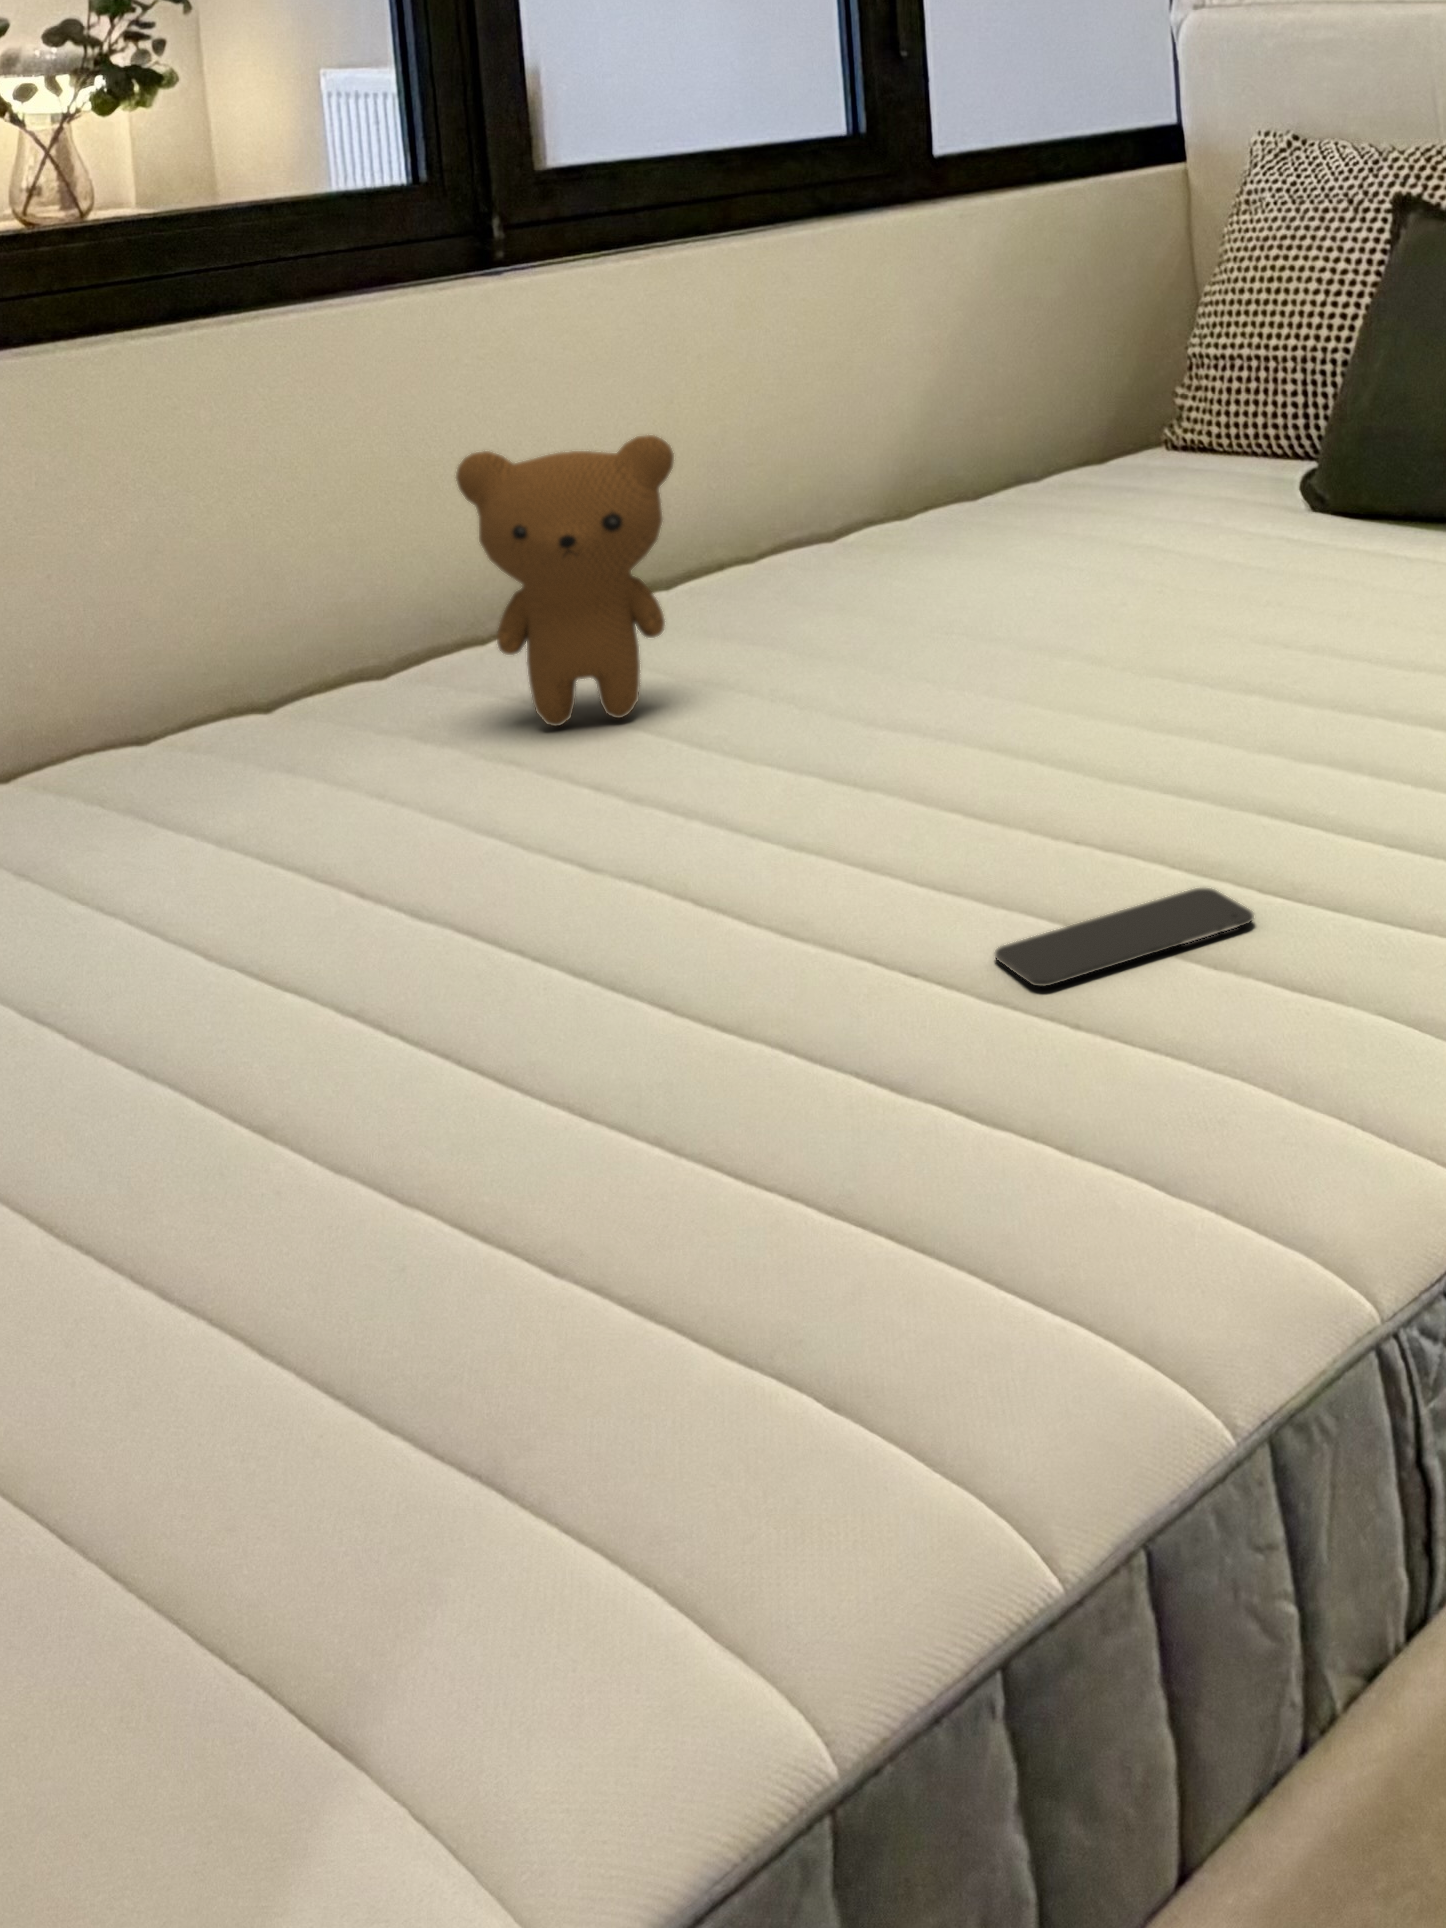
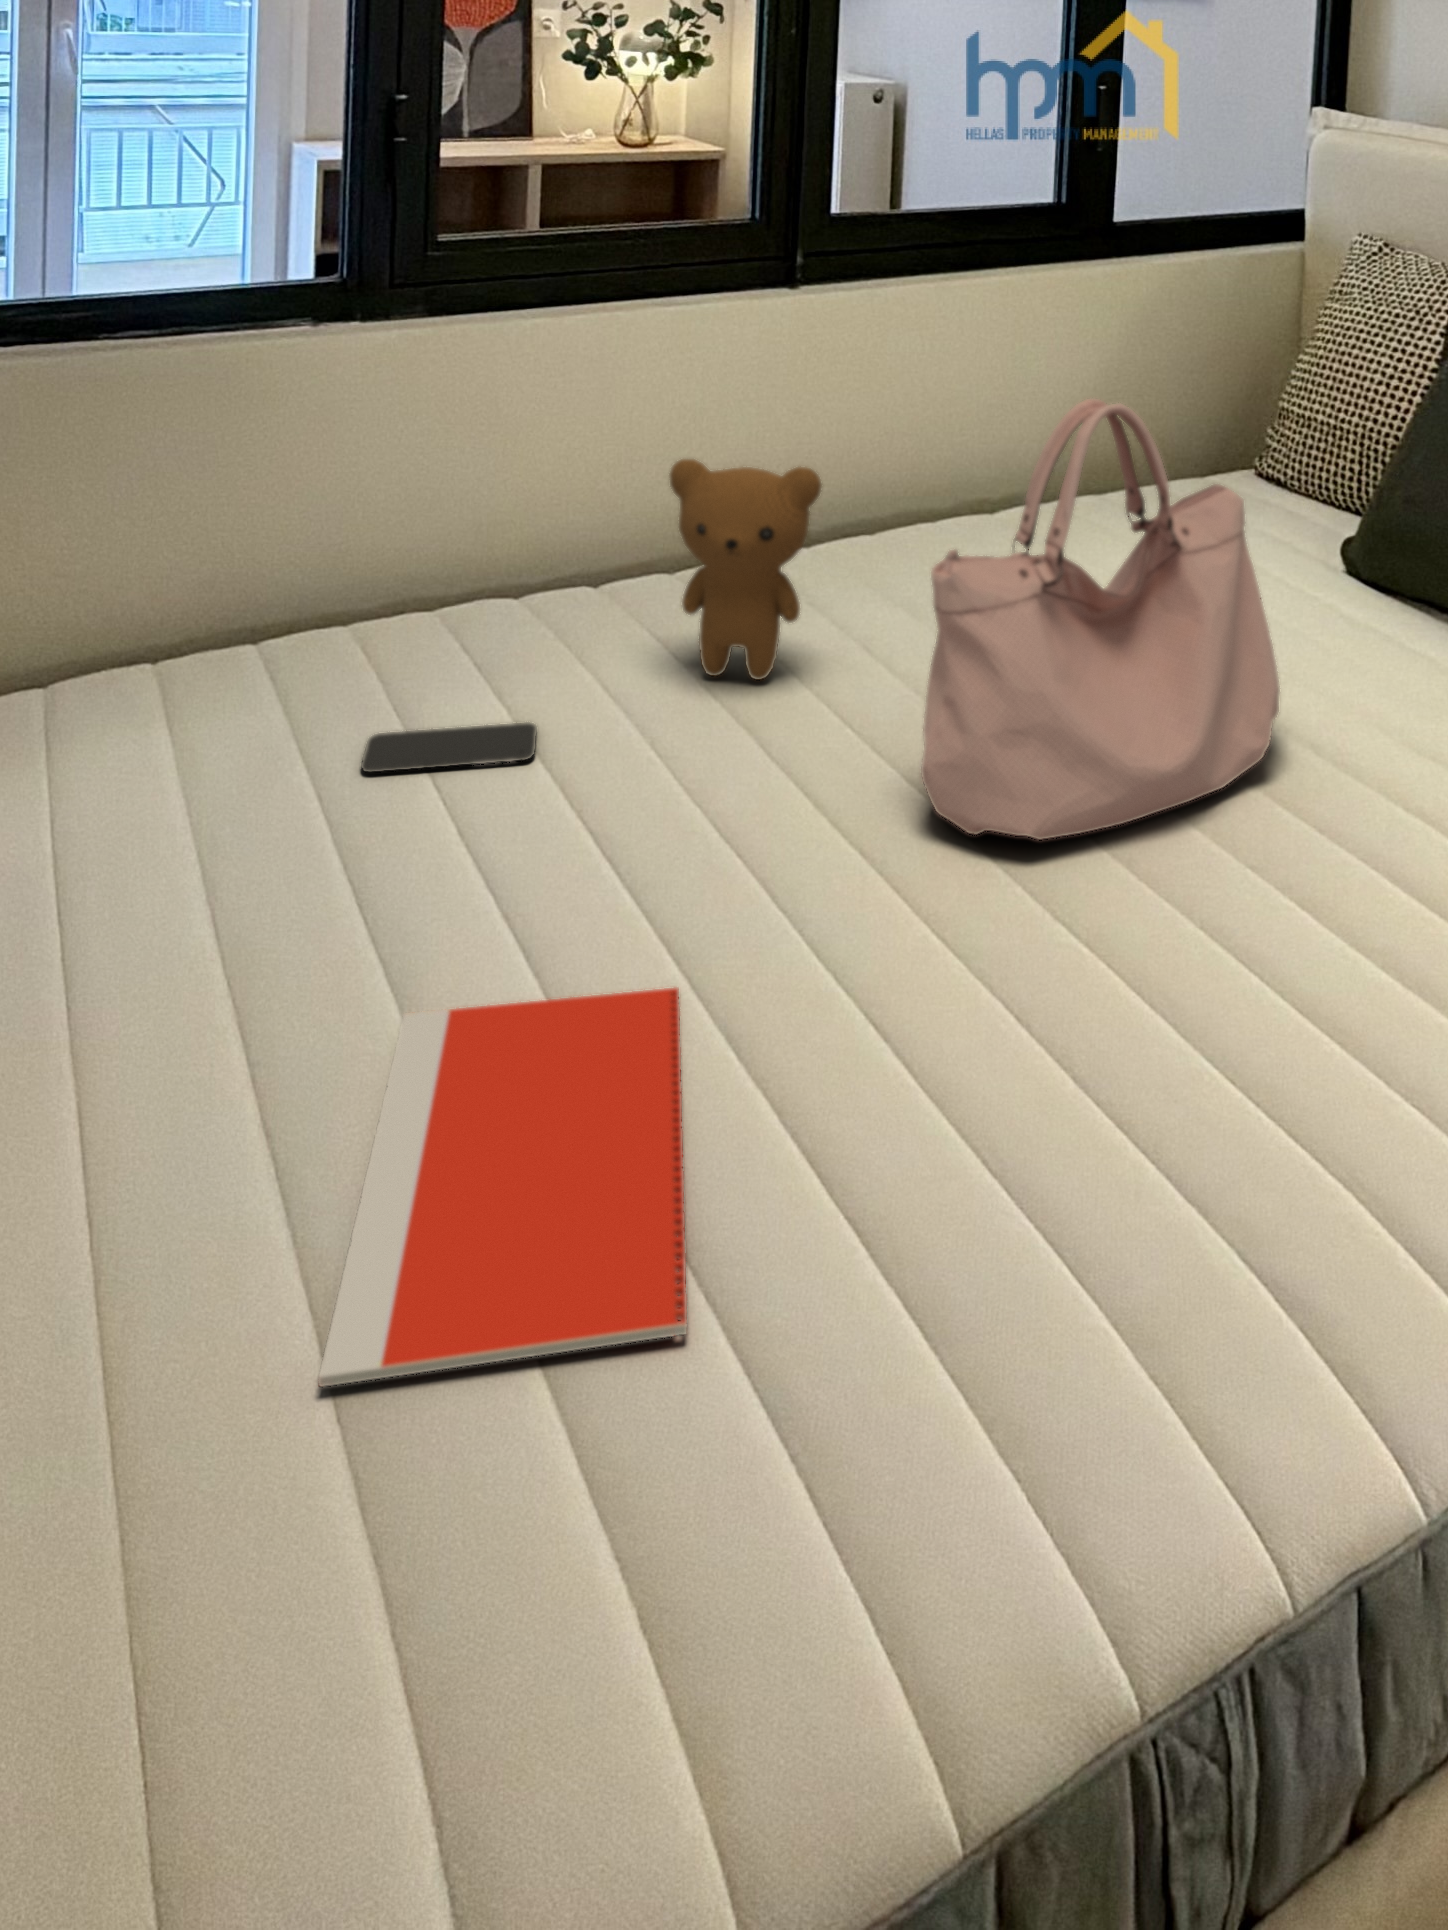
handbag: none [870,265,1287,773] -> present [921,399,1280,840]
smartphone: present [995,888,1254,986] -> present [361,723,537,772]
notebook: none [343,945,841,1252] -> present [319,988,687,1387]

